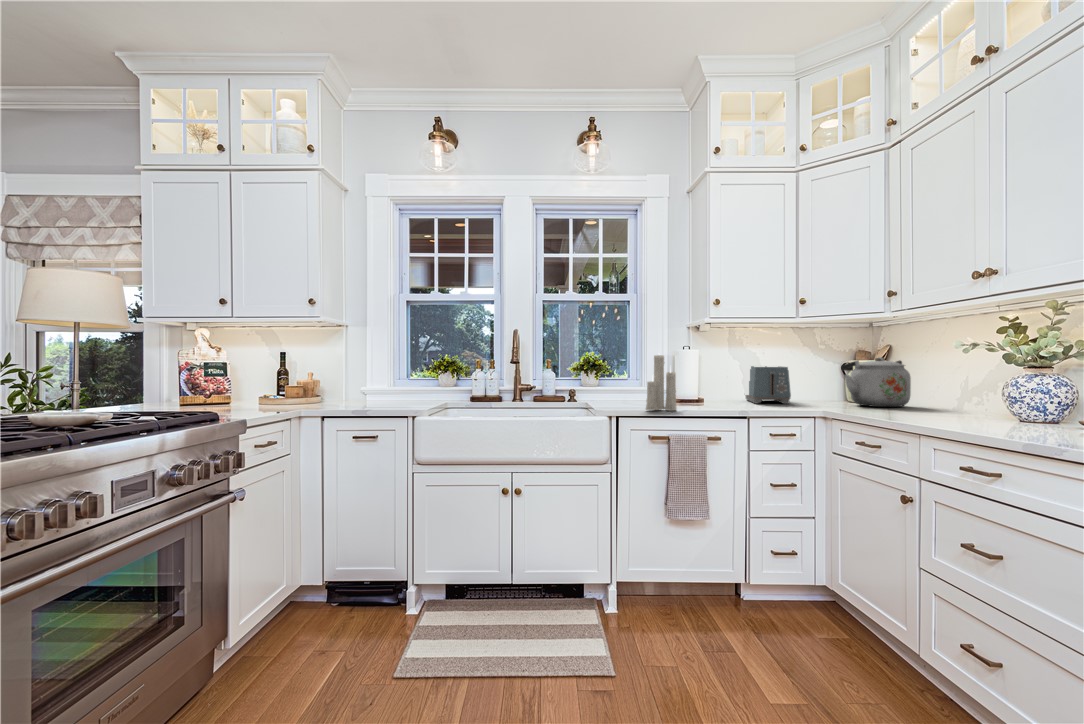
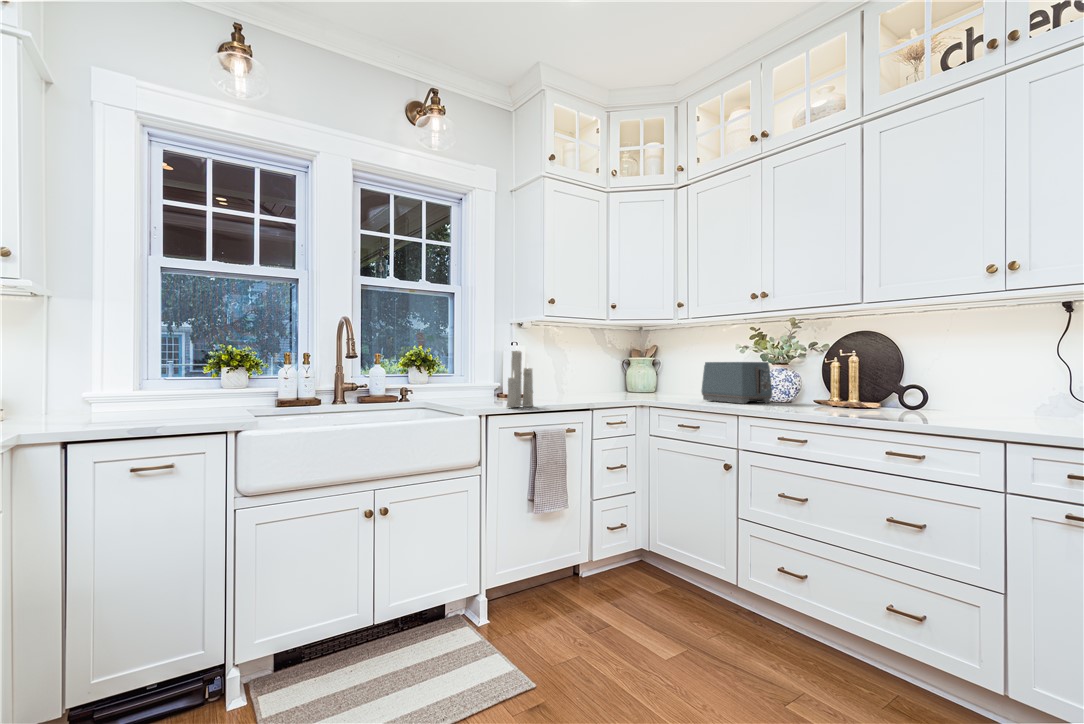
kettle: present [841,357,911,407] -> none [633,356,683,397]
toaster: present [745,366,791,404] -> present [701,362,772,404]

